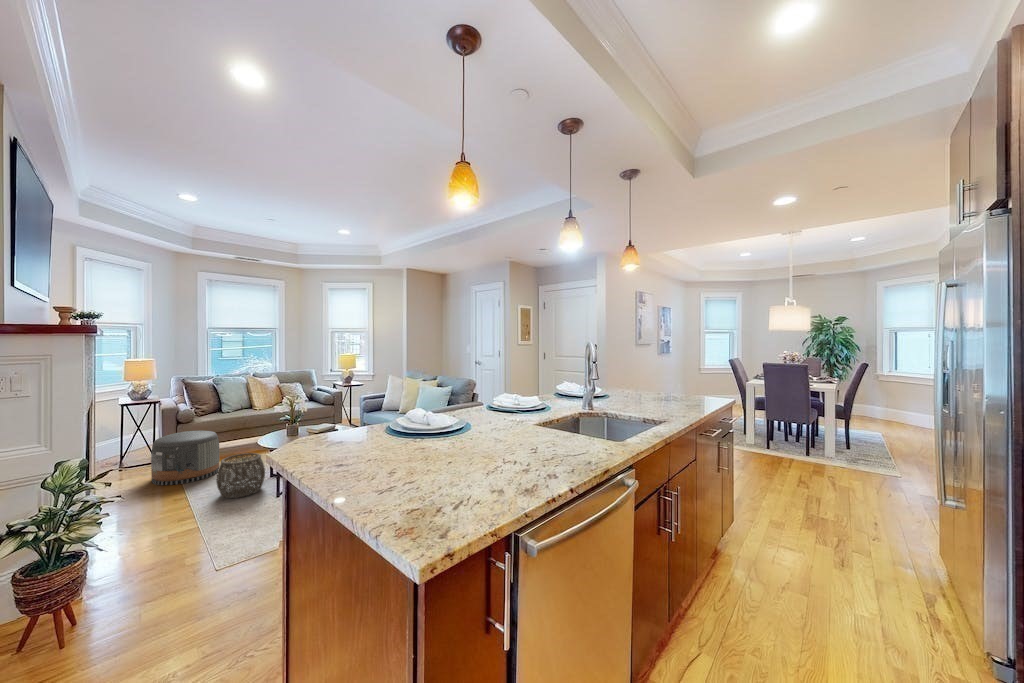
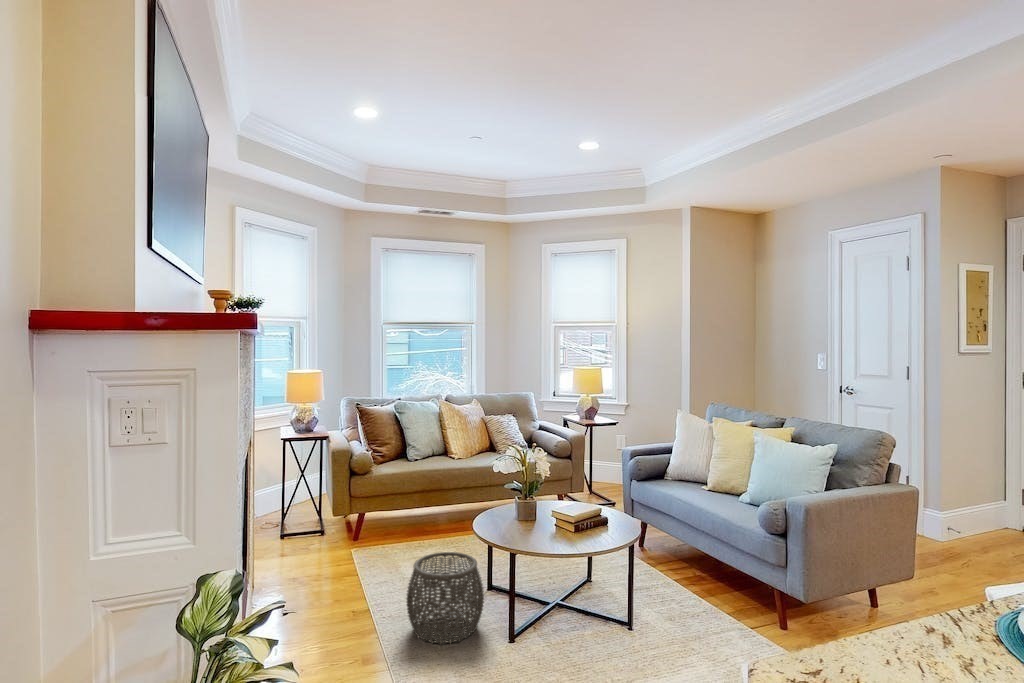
pouf: present [151,431,219,485] -> none [315,492,406,586]

